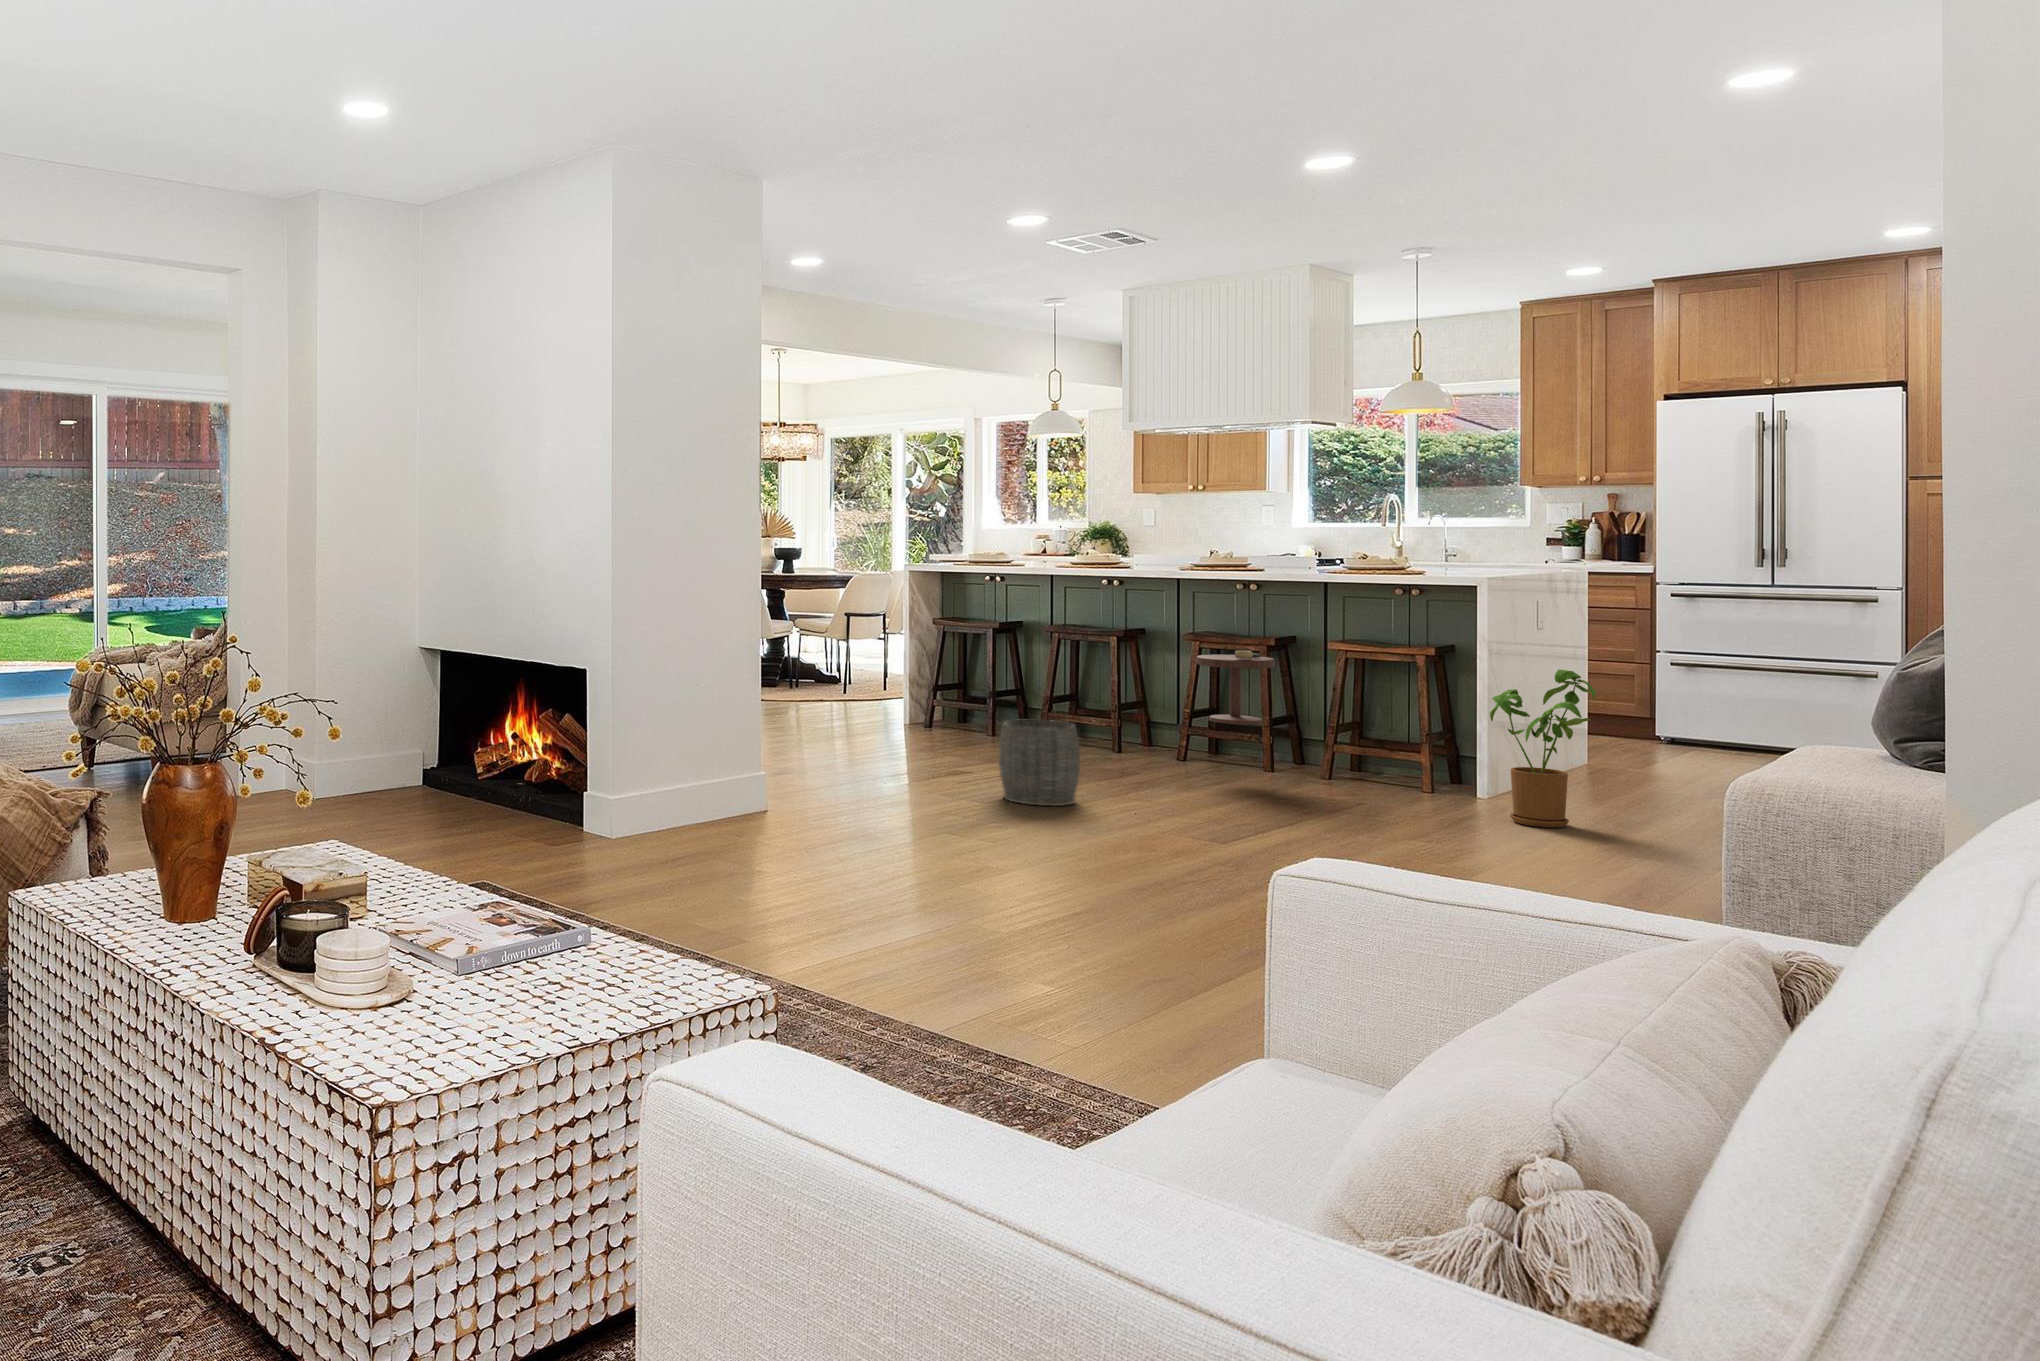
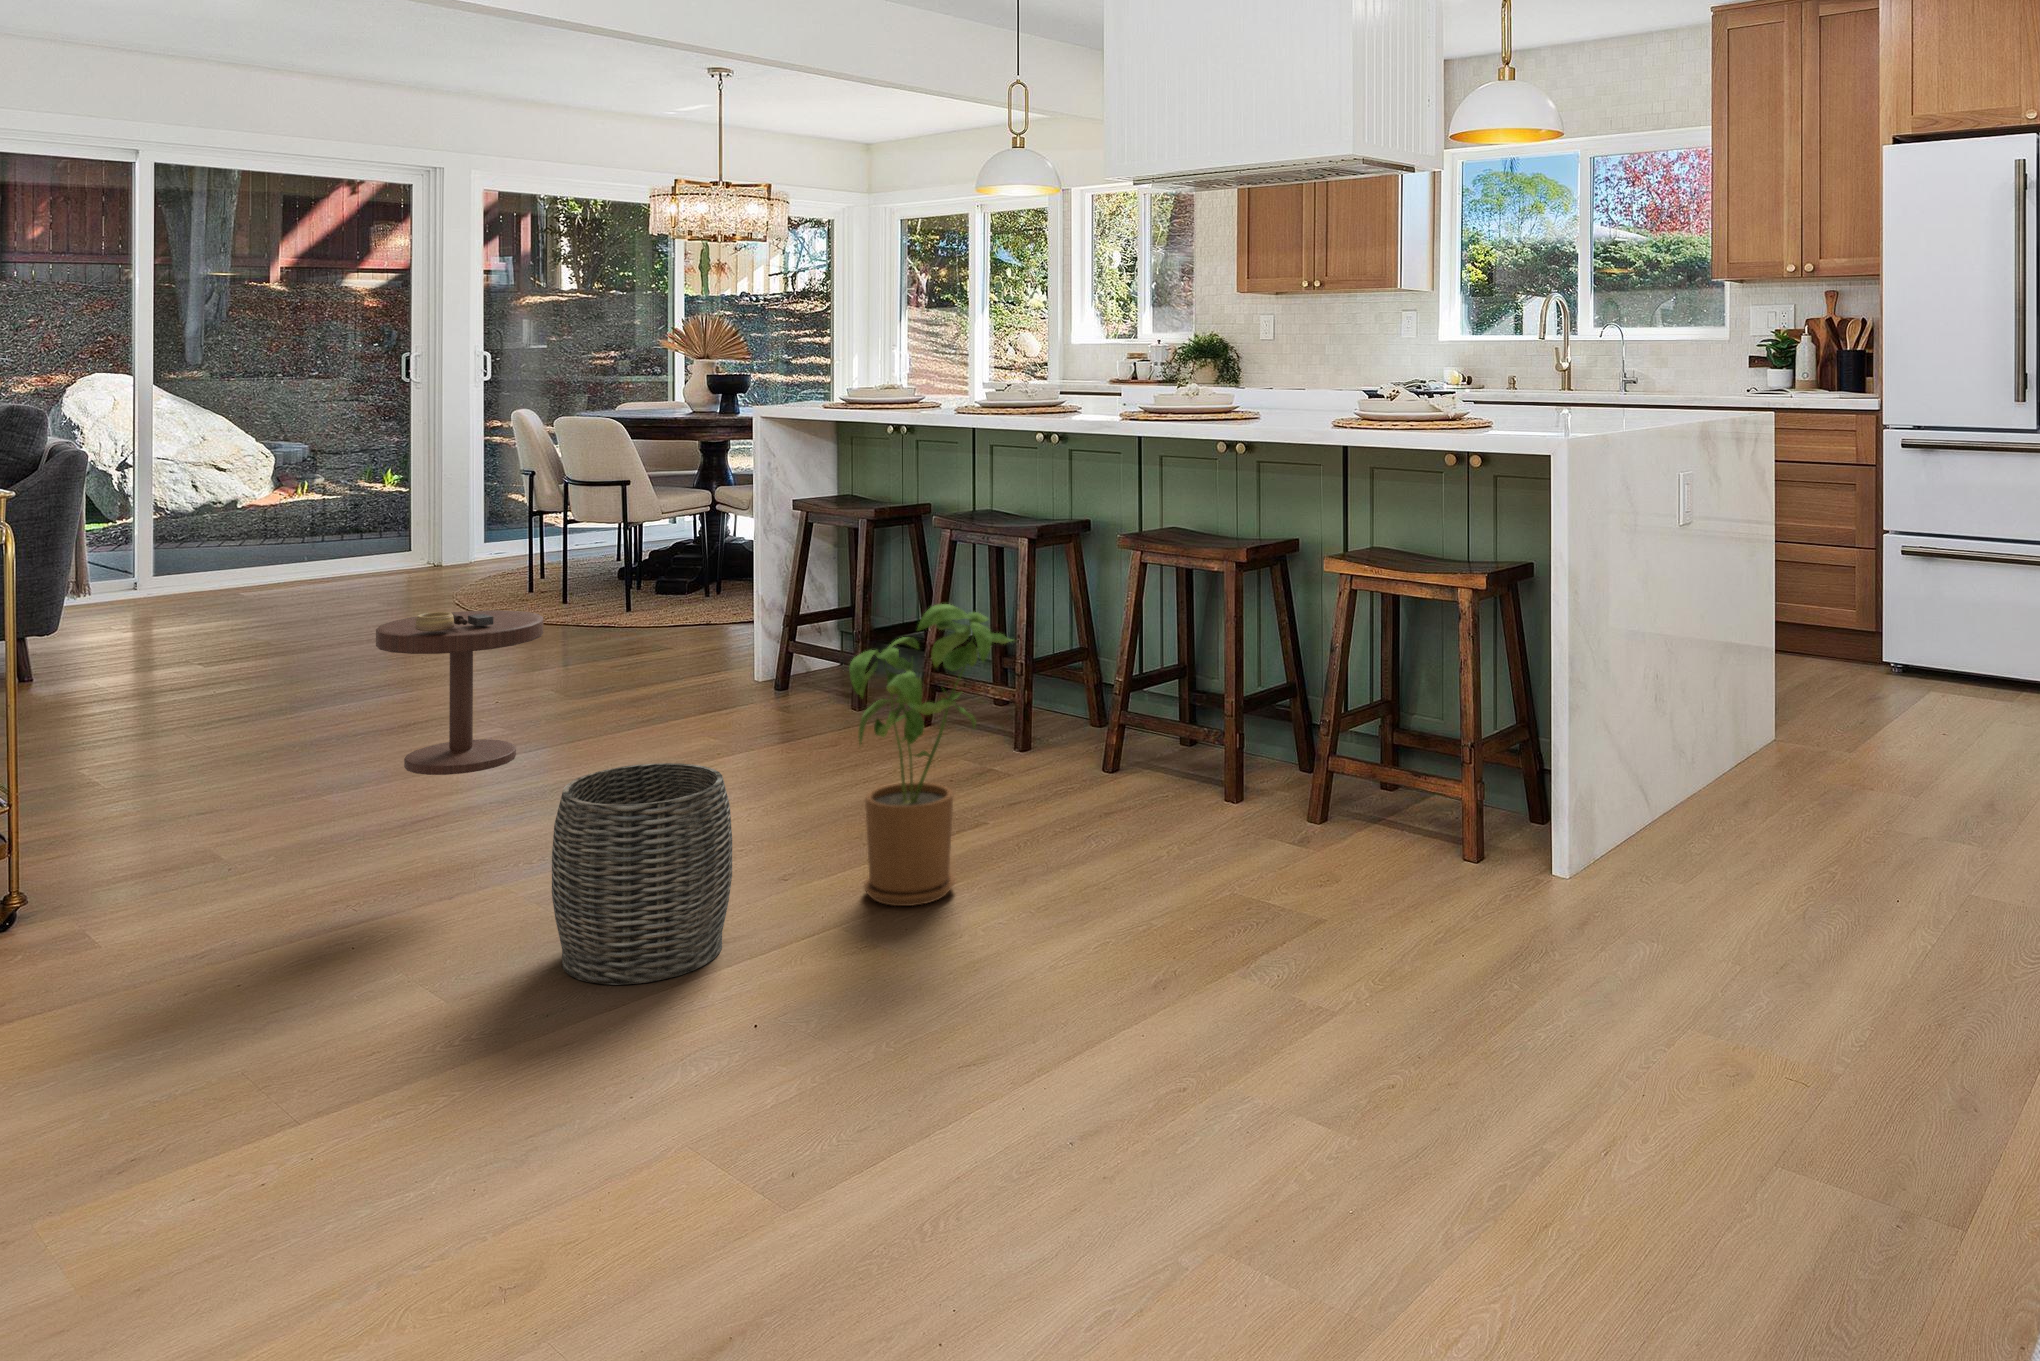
side table: present [1197,651,1274,725] -> present [376,610,543,898]
house plant: present [1490,669,1596,828] -> present [849,604,1012,906]

